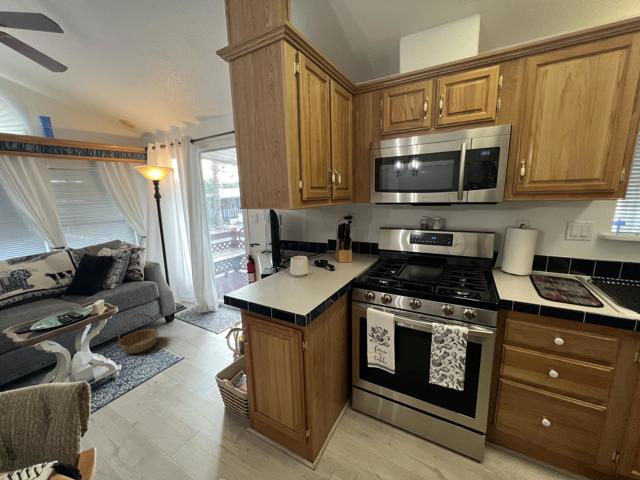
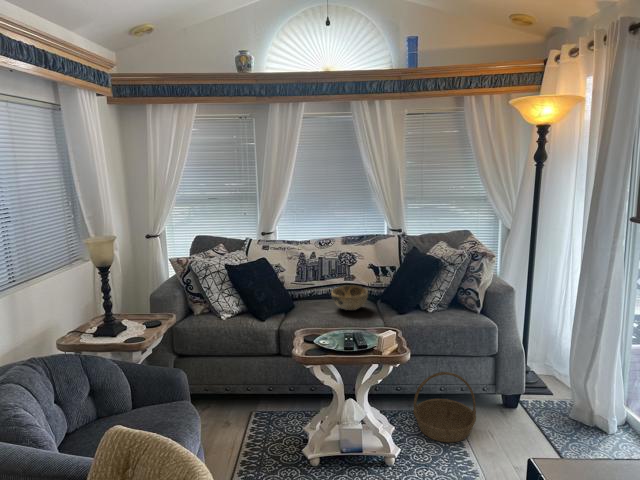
decorative bowl: none [18,289,57,308] -> present [331,285,368,310]

